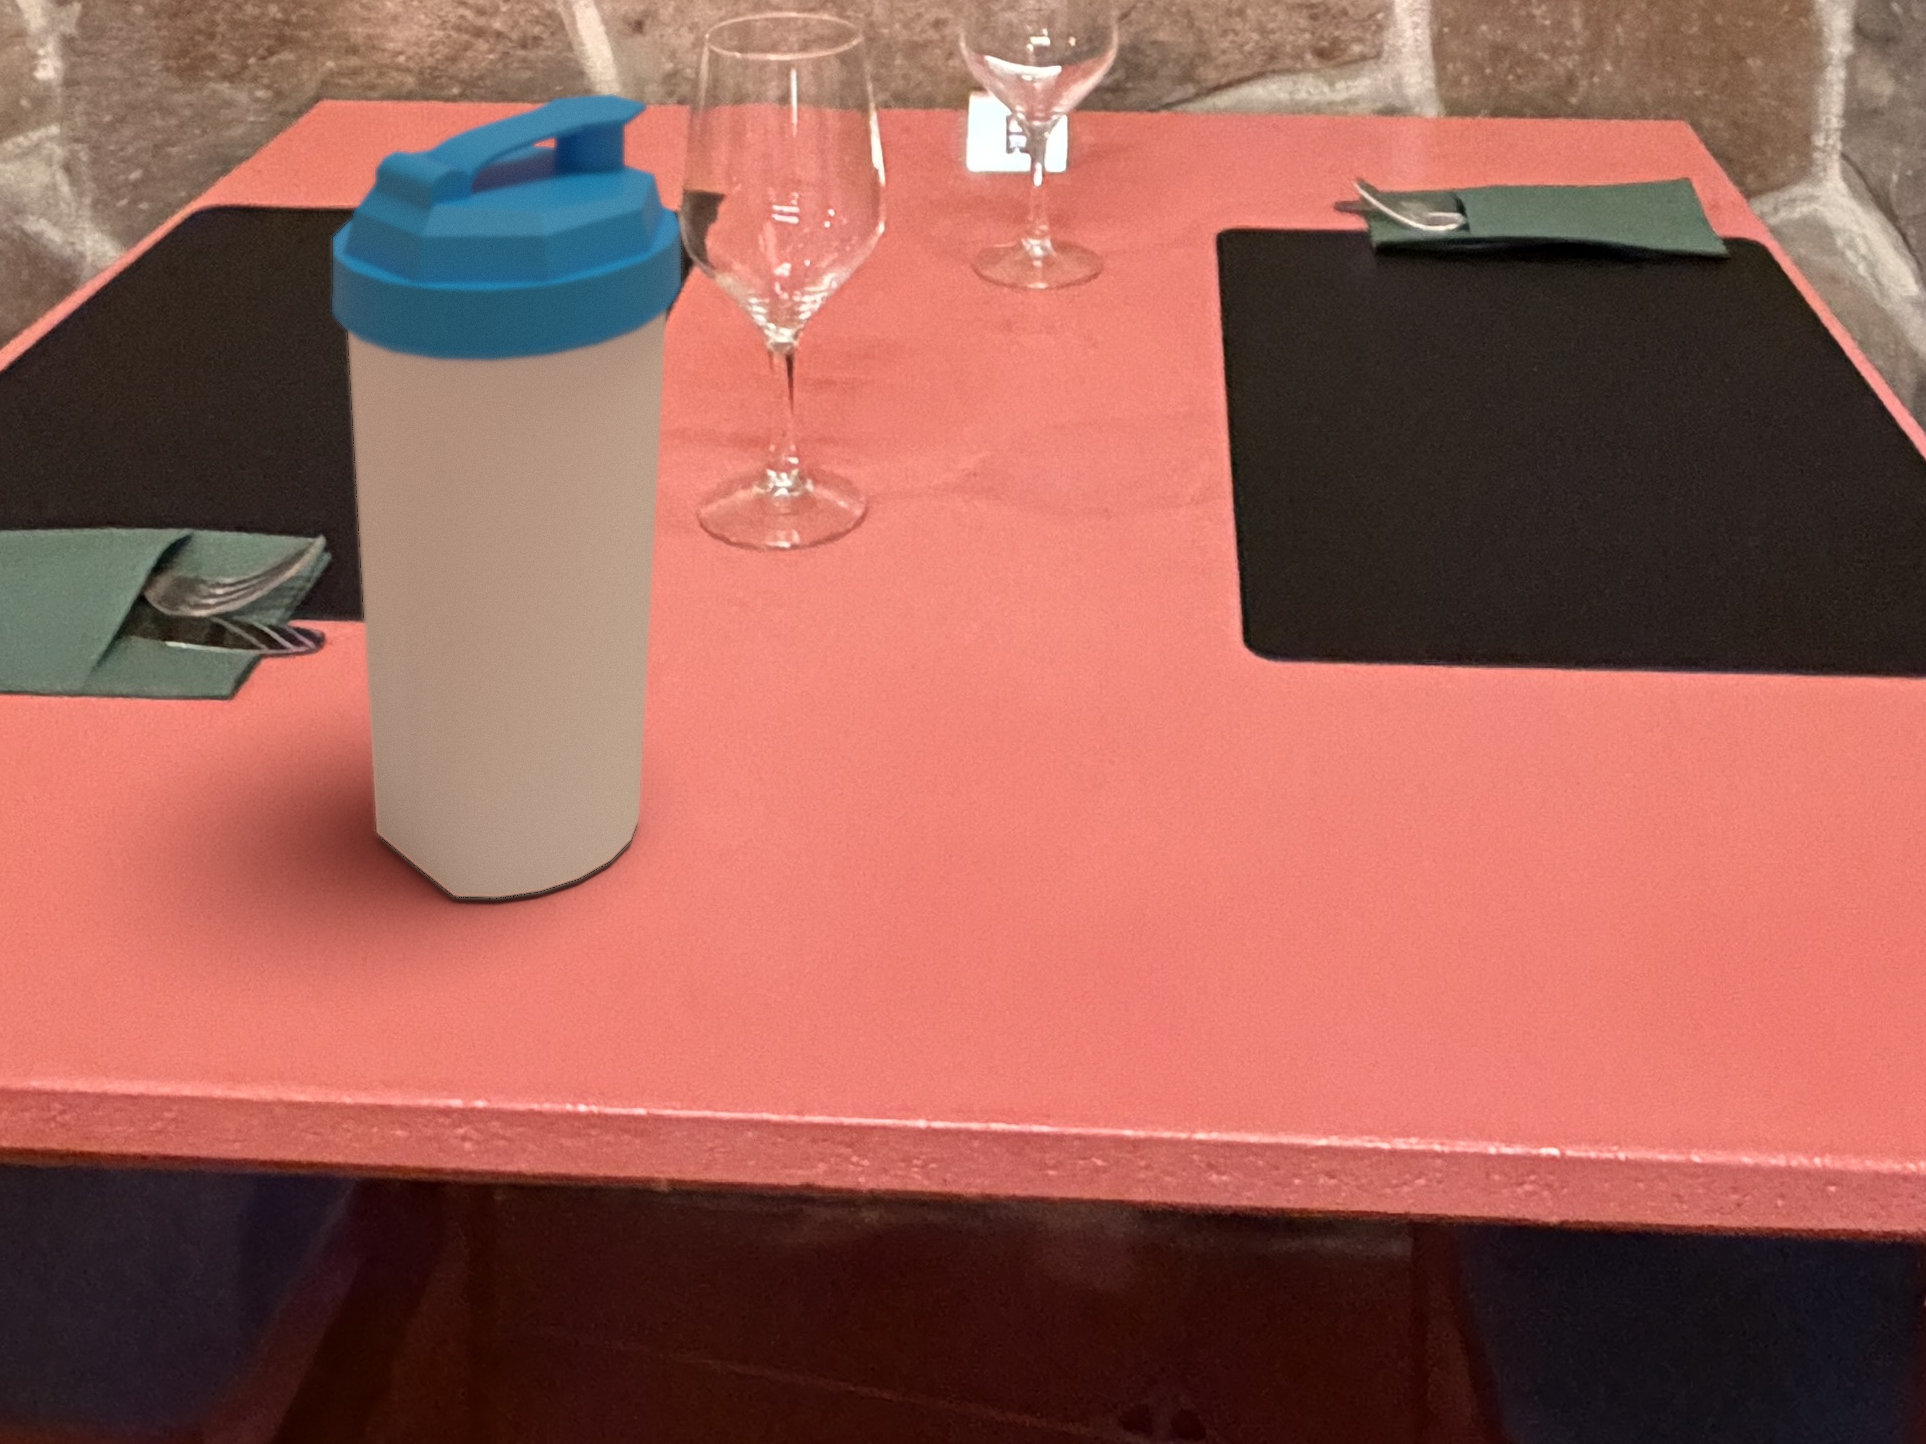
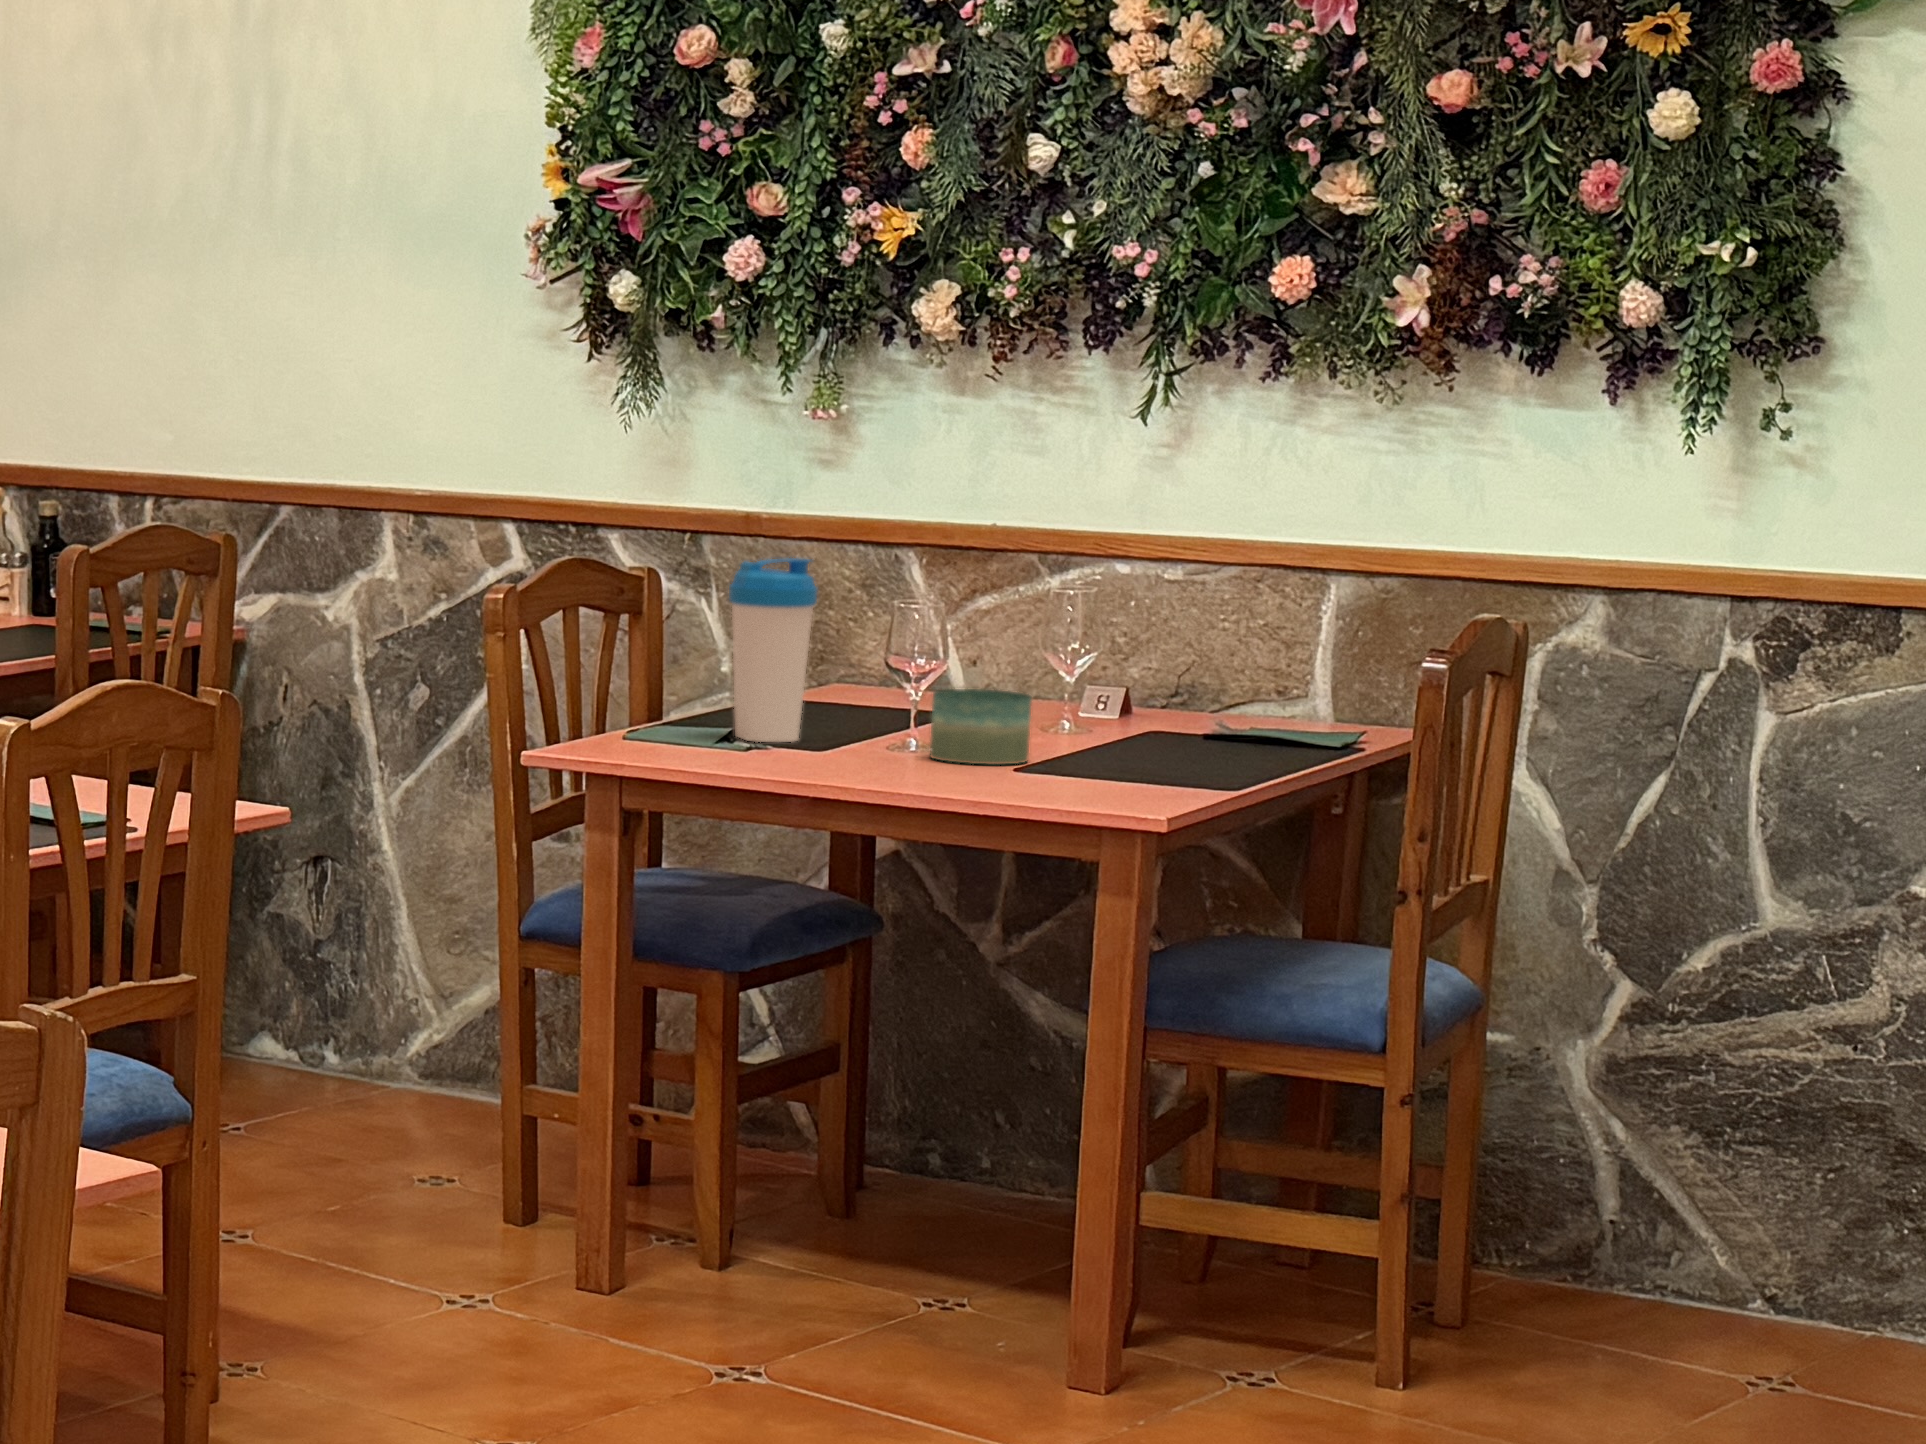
candle: none [1226,534,1604,965] -> present [930,689,1032,764]

